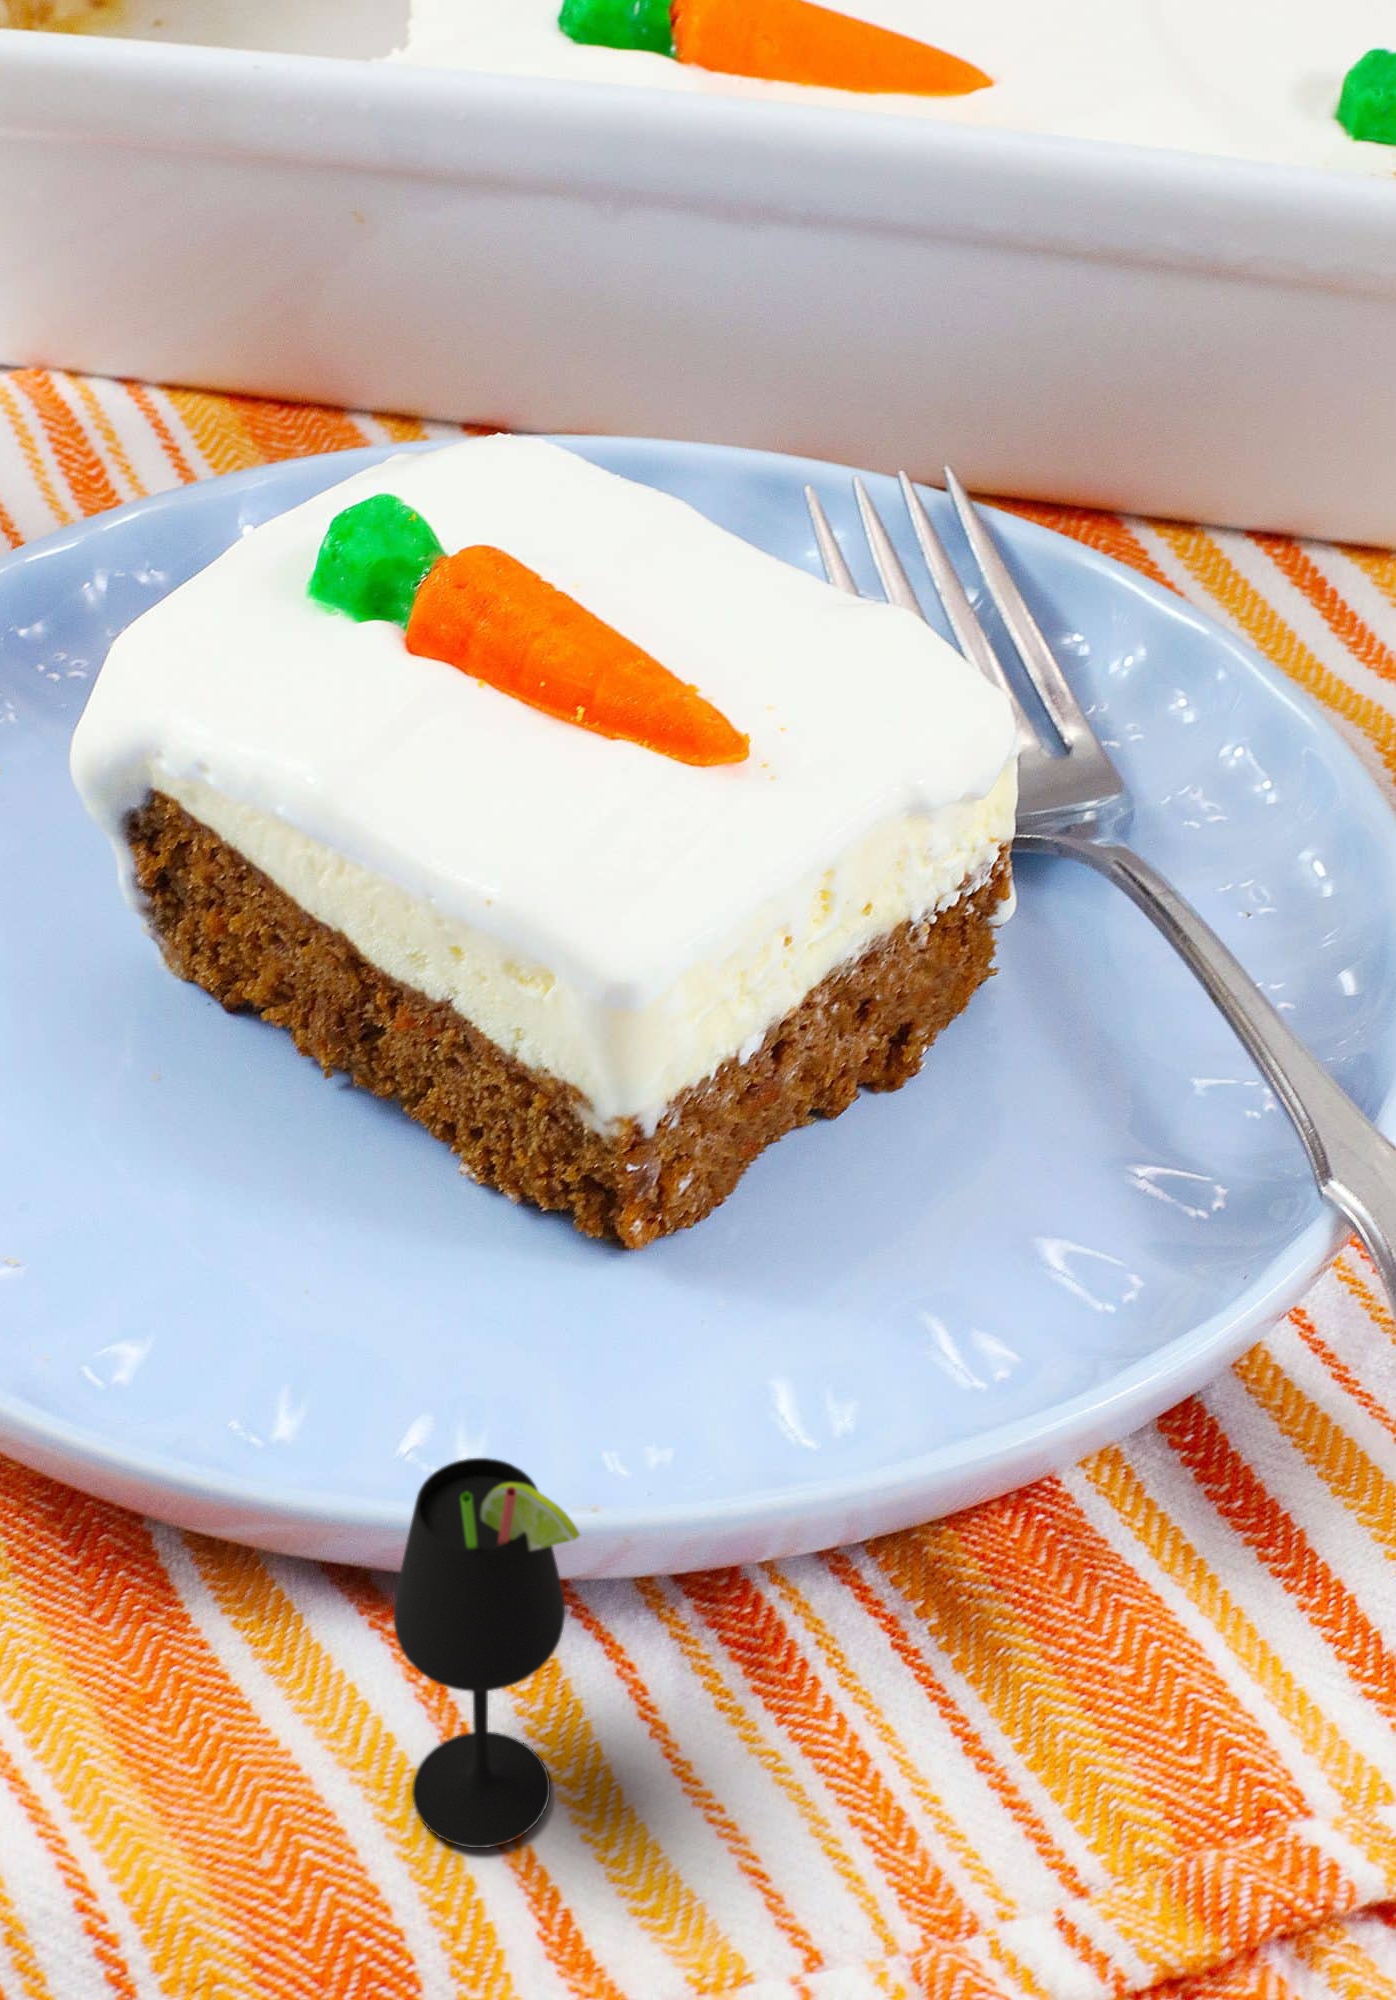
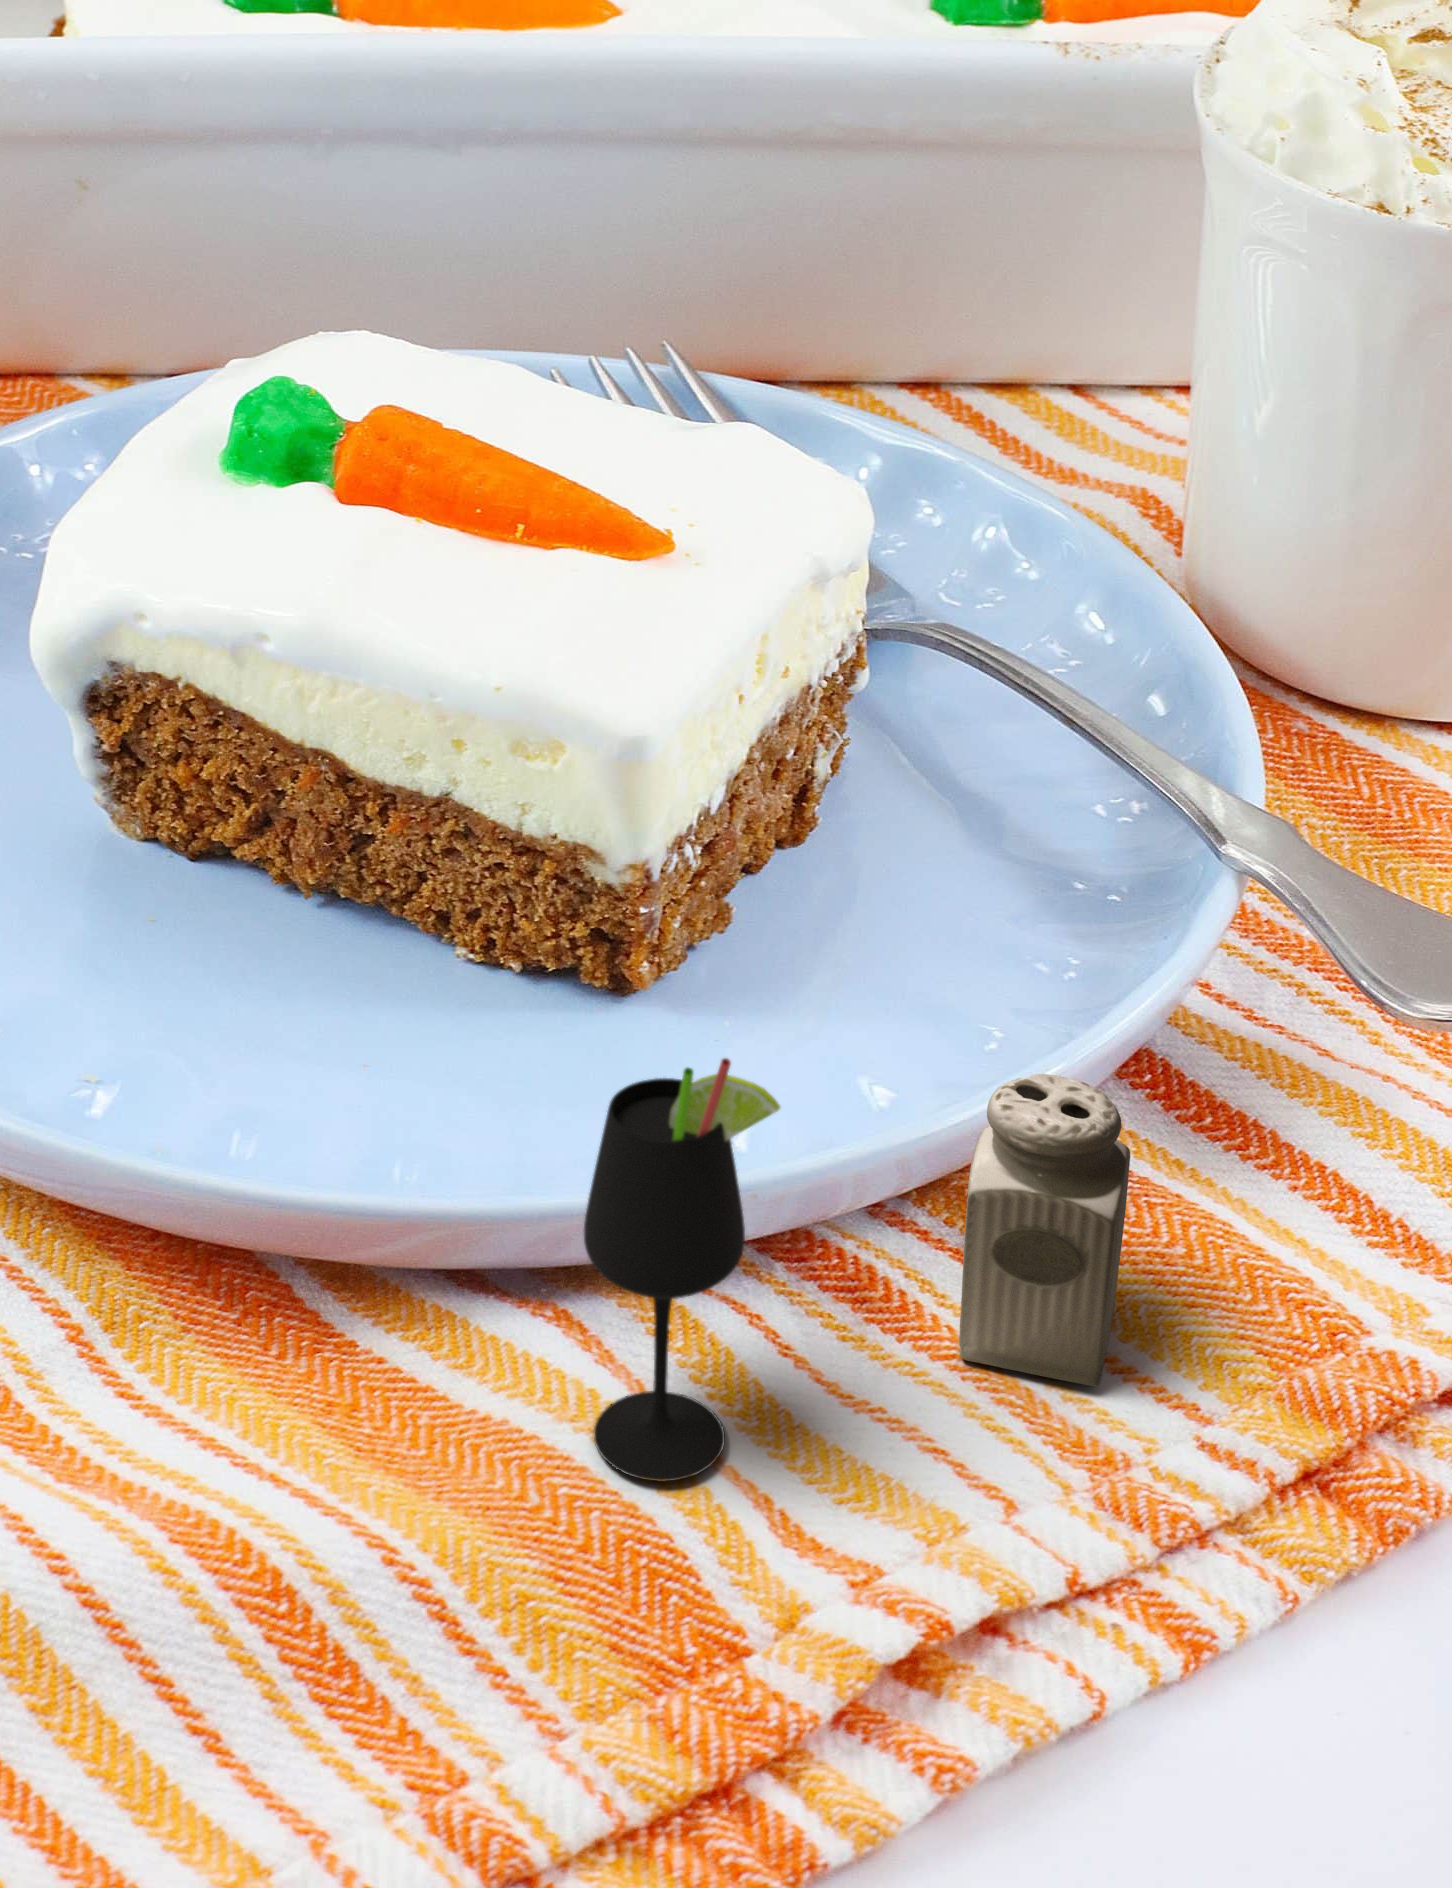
salt shaker: none [832,1488,1047,1825] -> present [959,1074,1130,1386]

